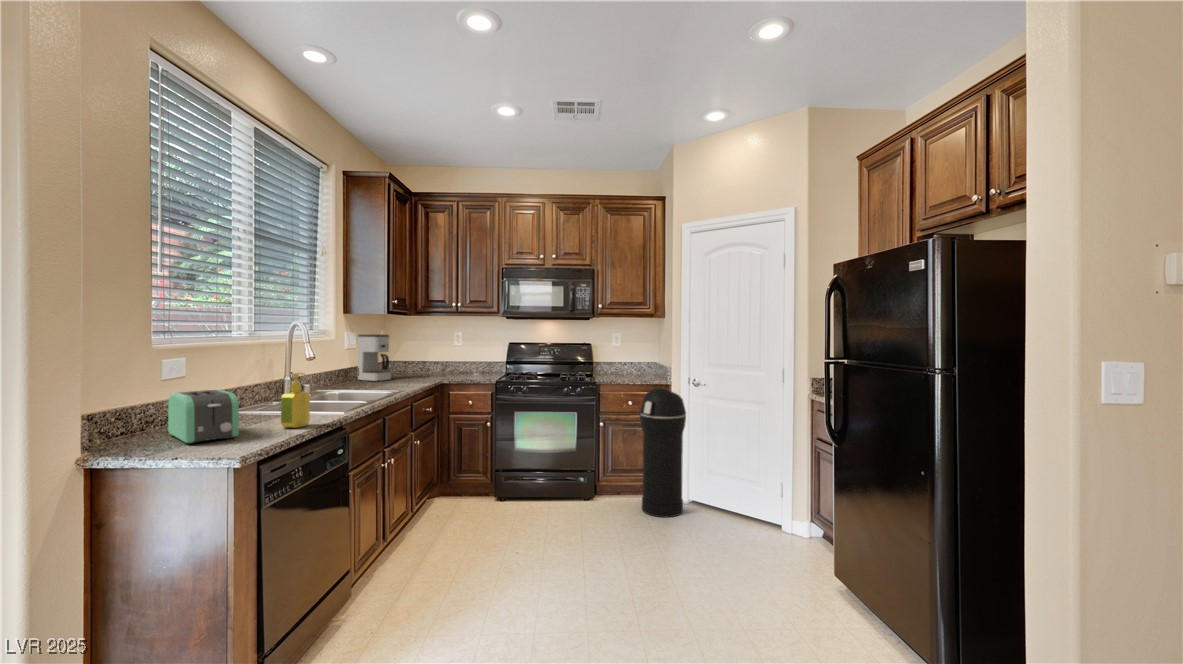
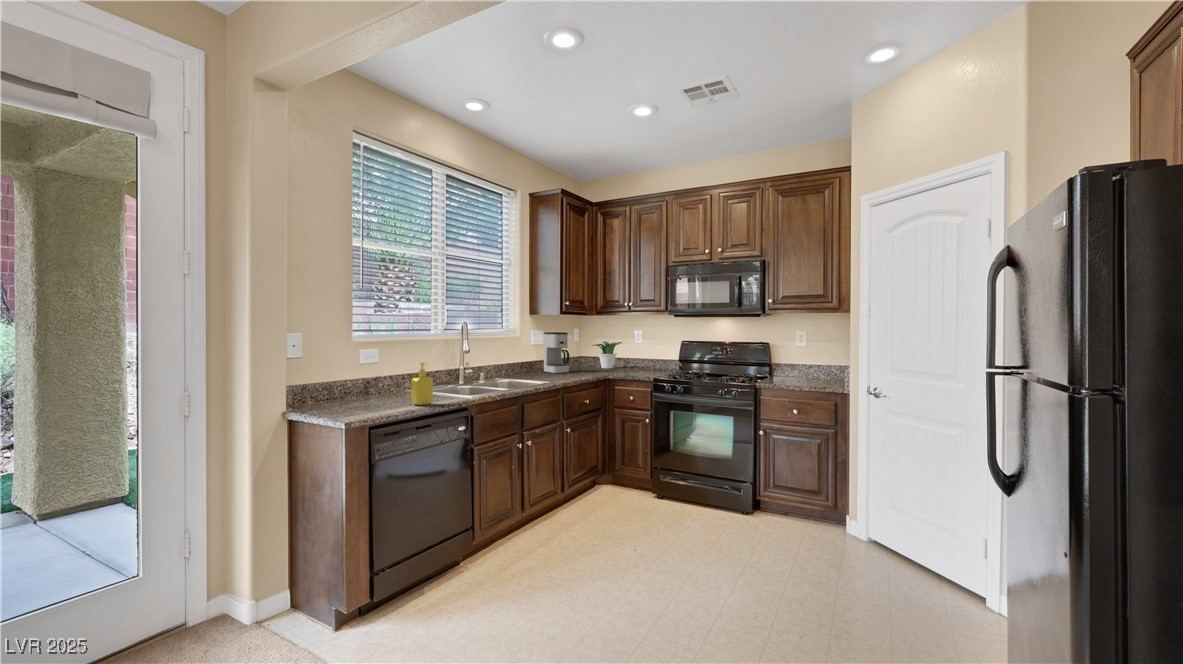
potted plant: none [405,344,442,373] -> present [592,342,623,368]
trash can: present [640,388,686,517] -> none [798,396,860,553]
toaster: present [168,389,239,444] -> none [342,372,381,410]

